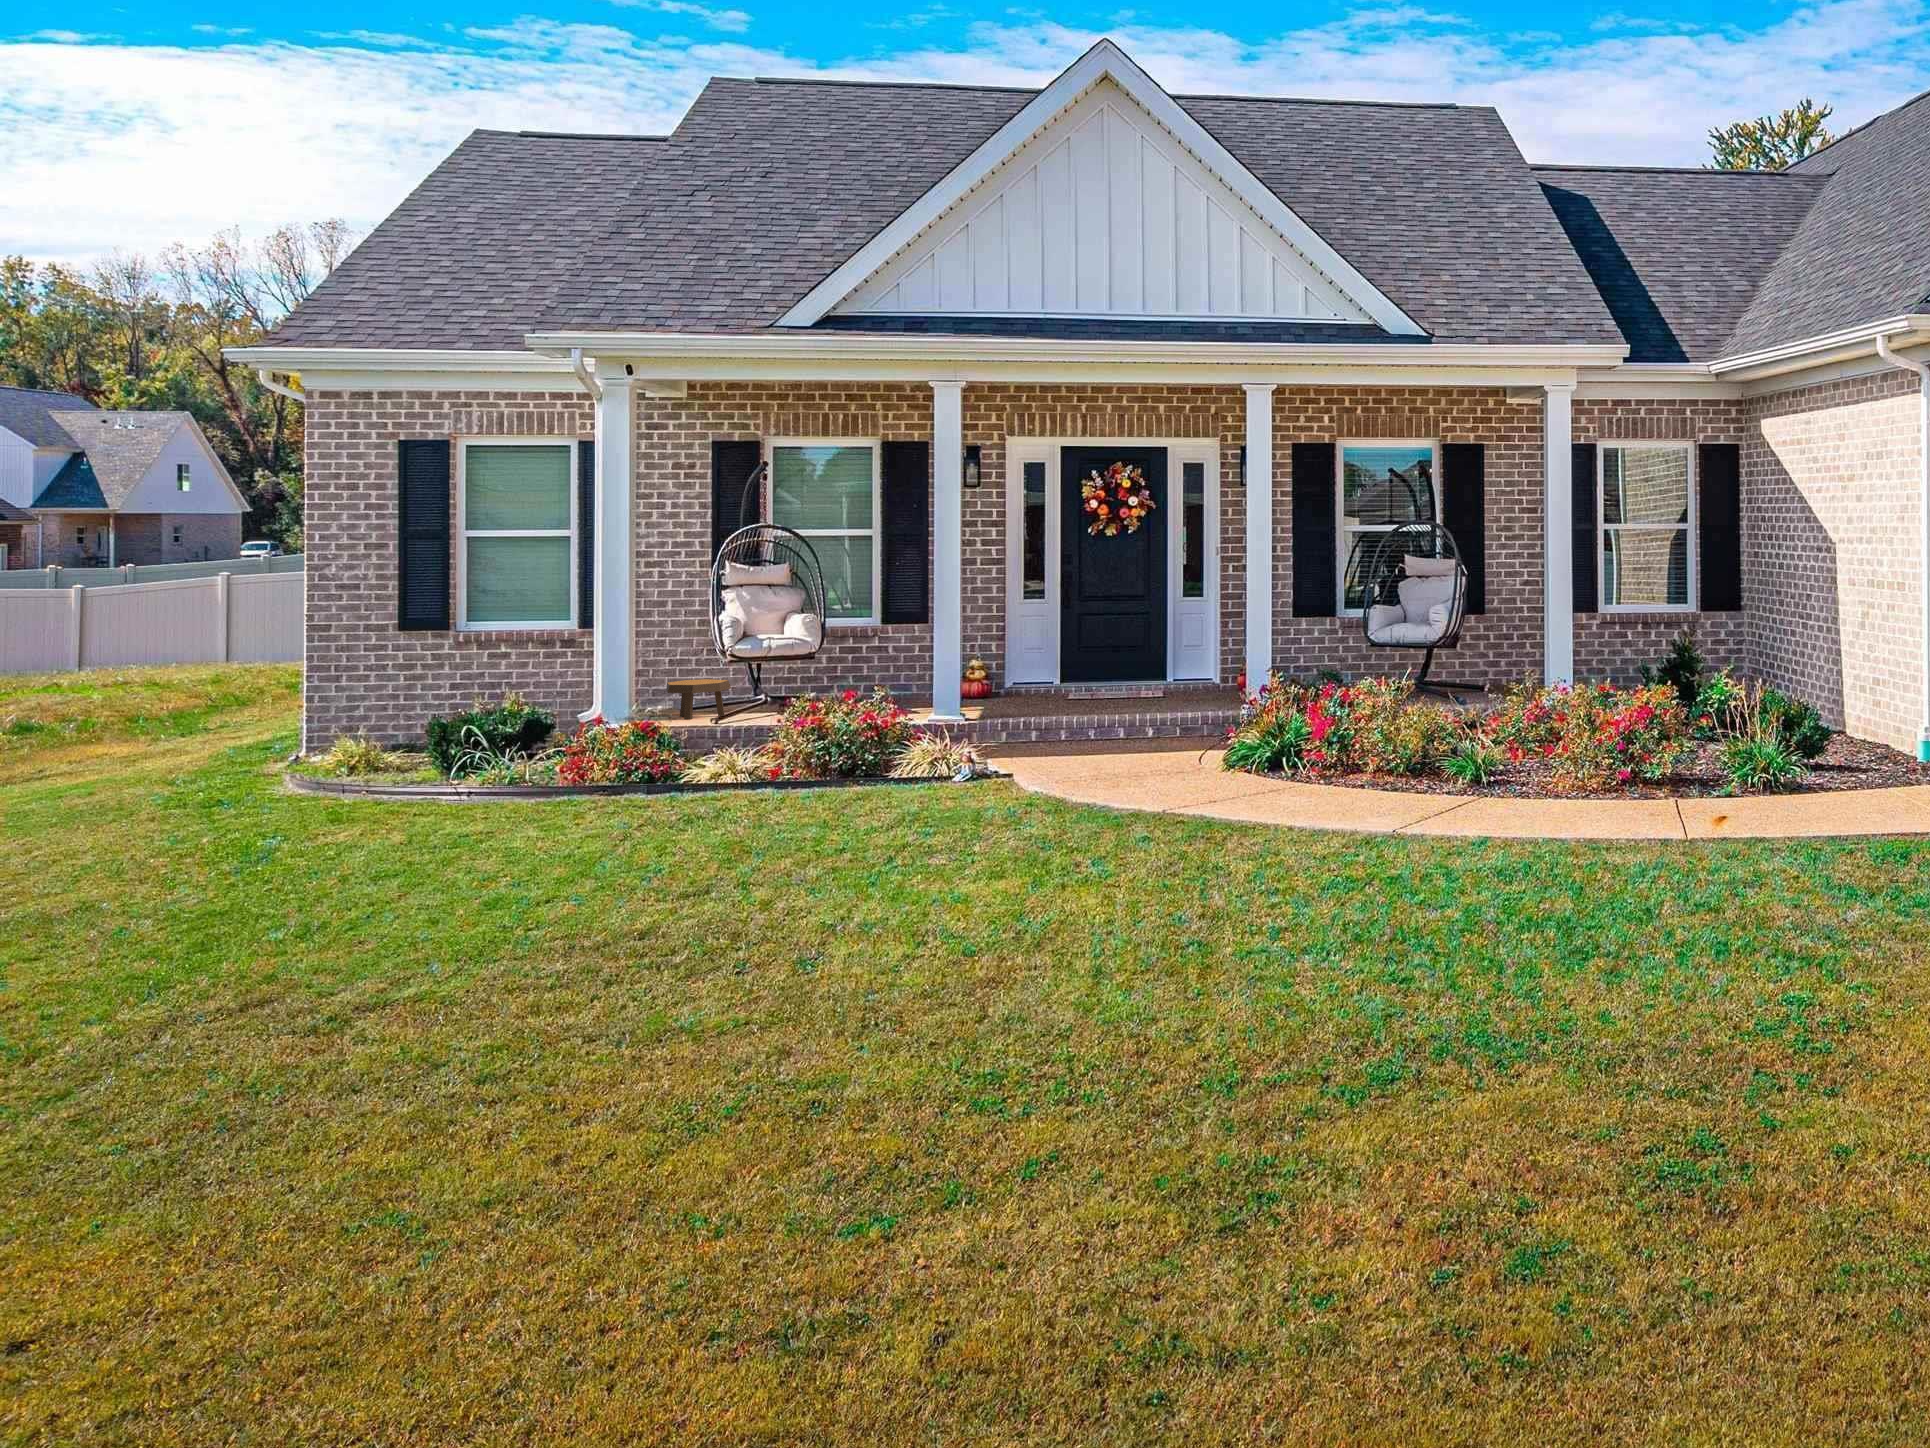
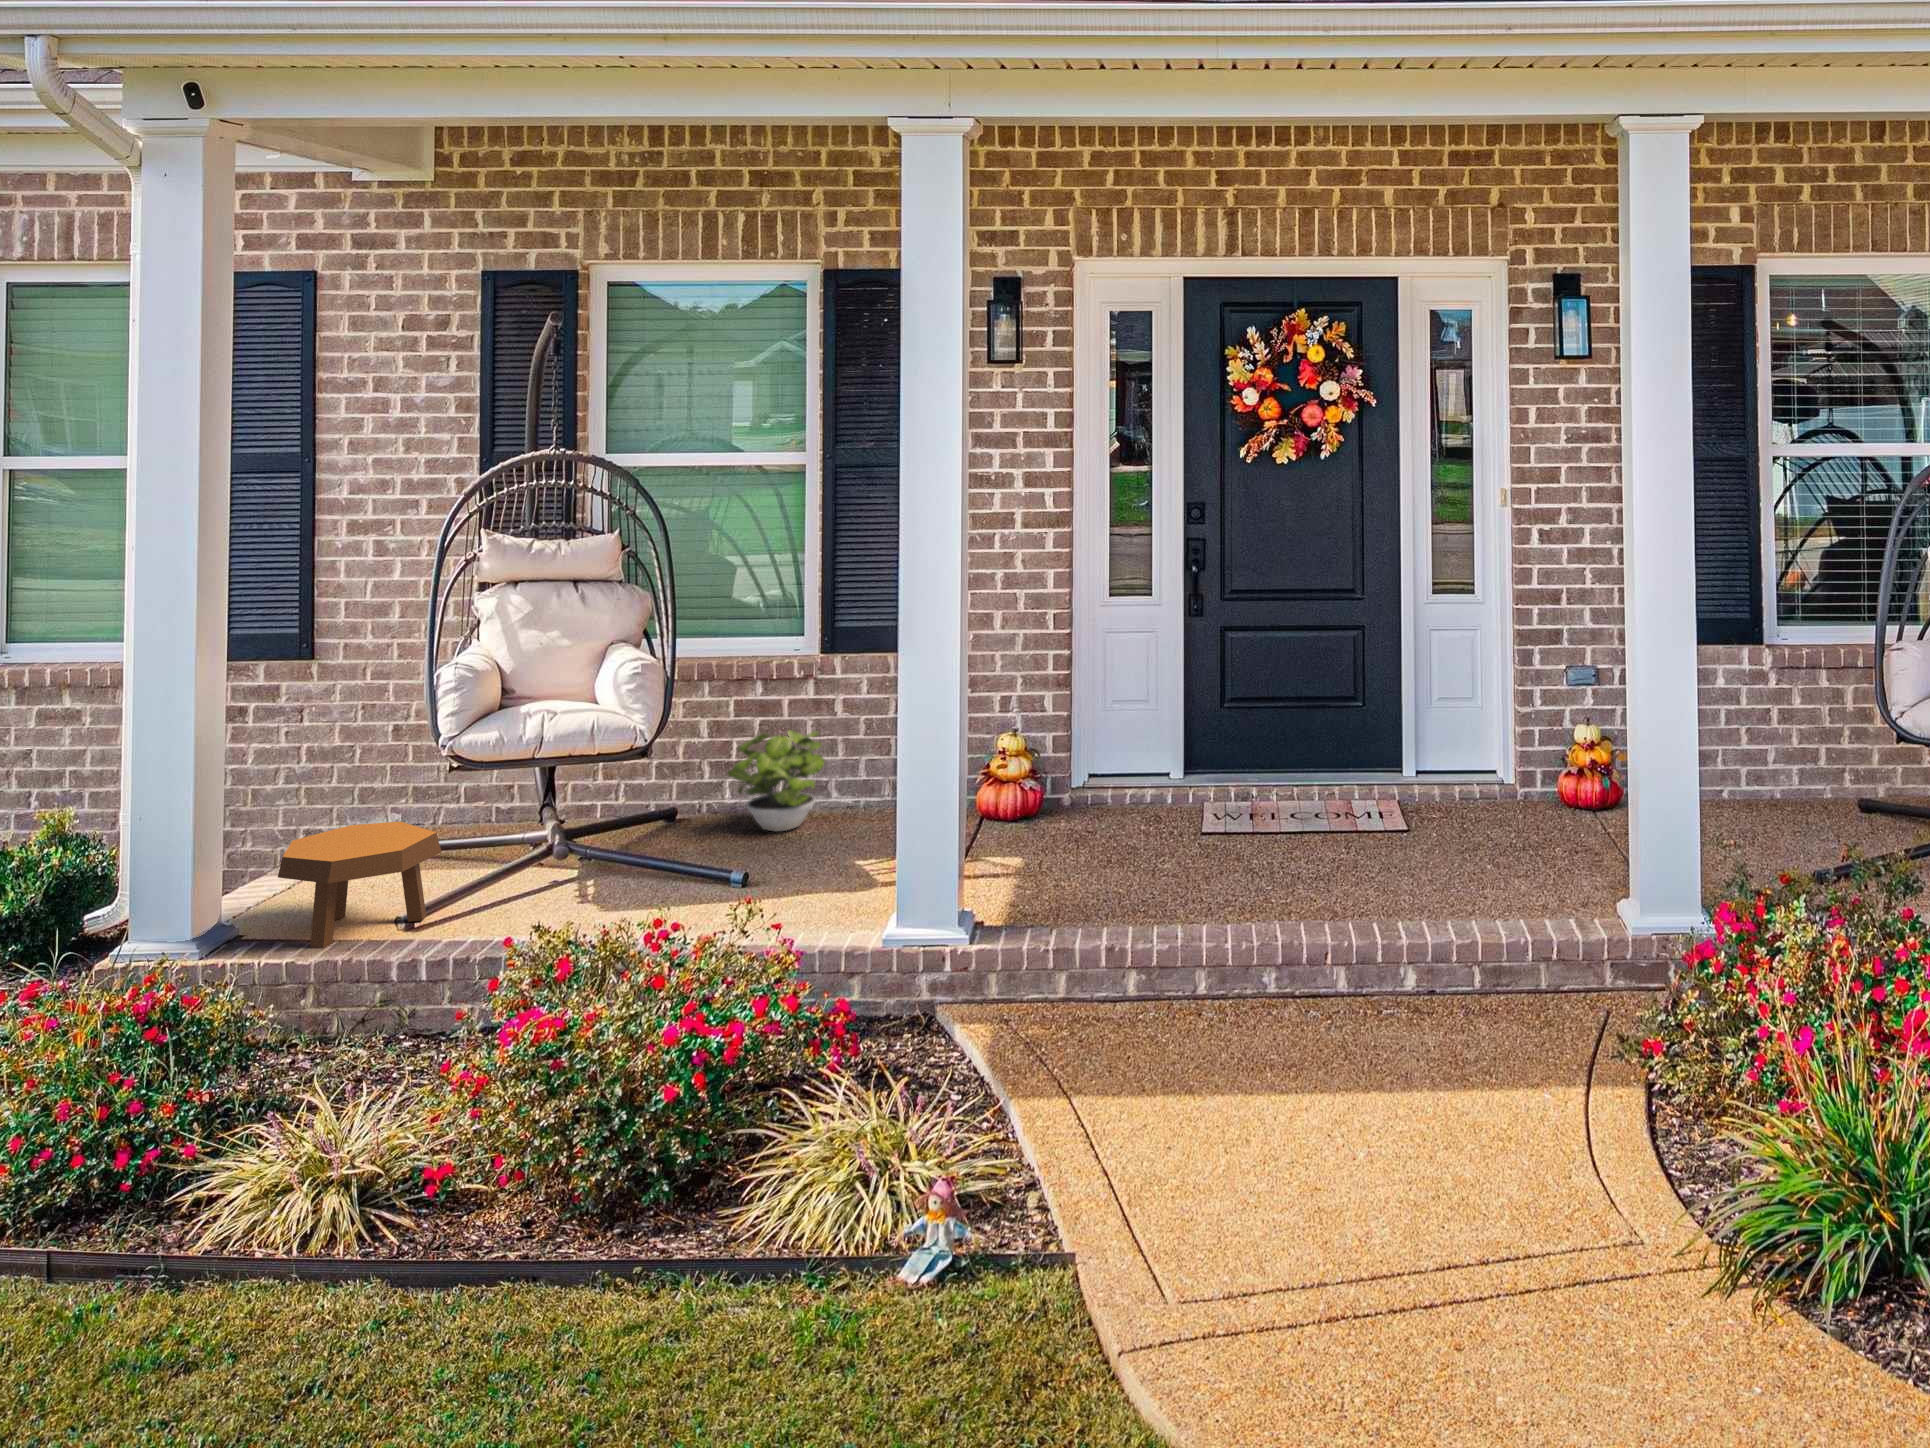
potted plant: none [841,656,886,703] -> present [727,730,825,831]

